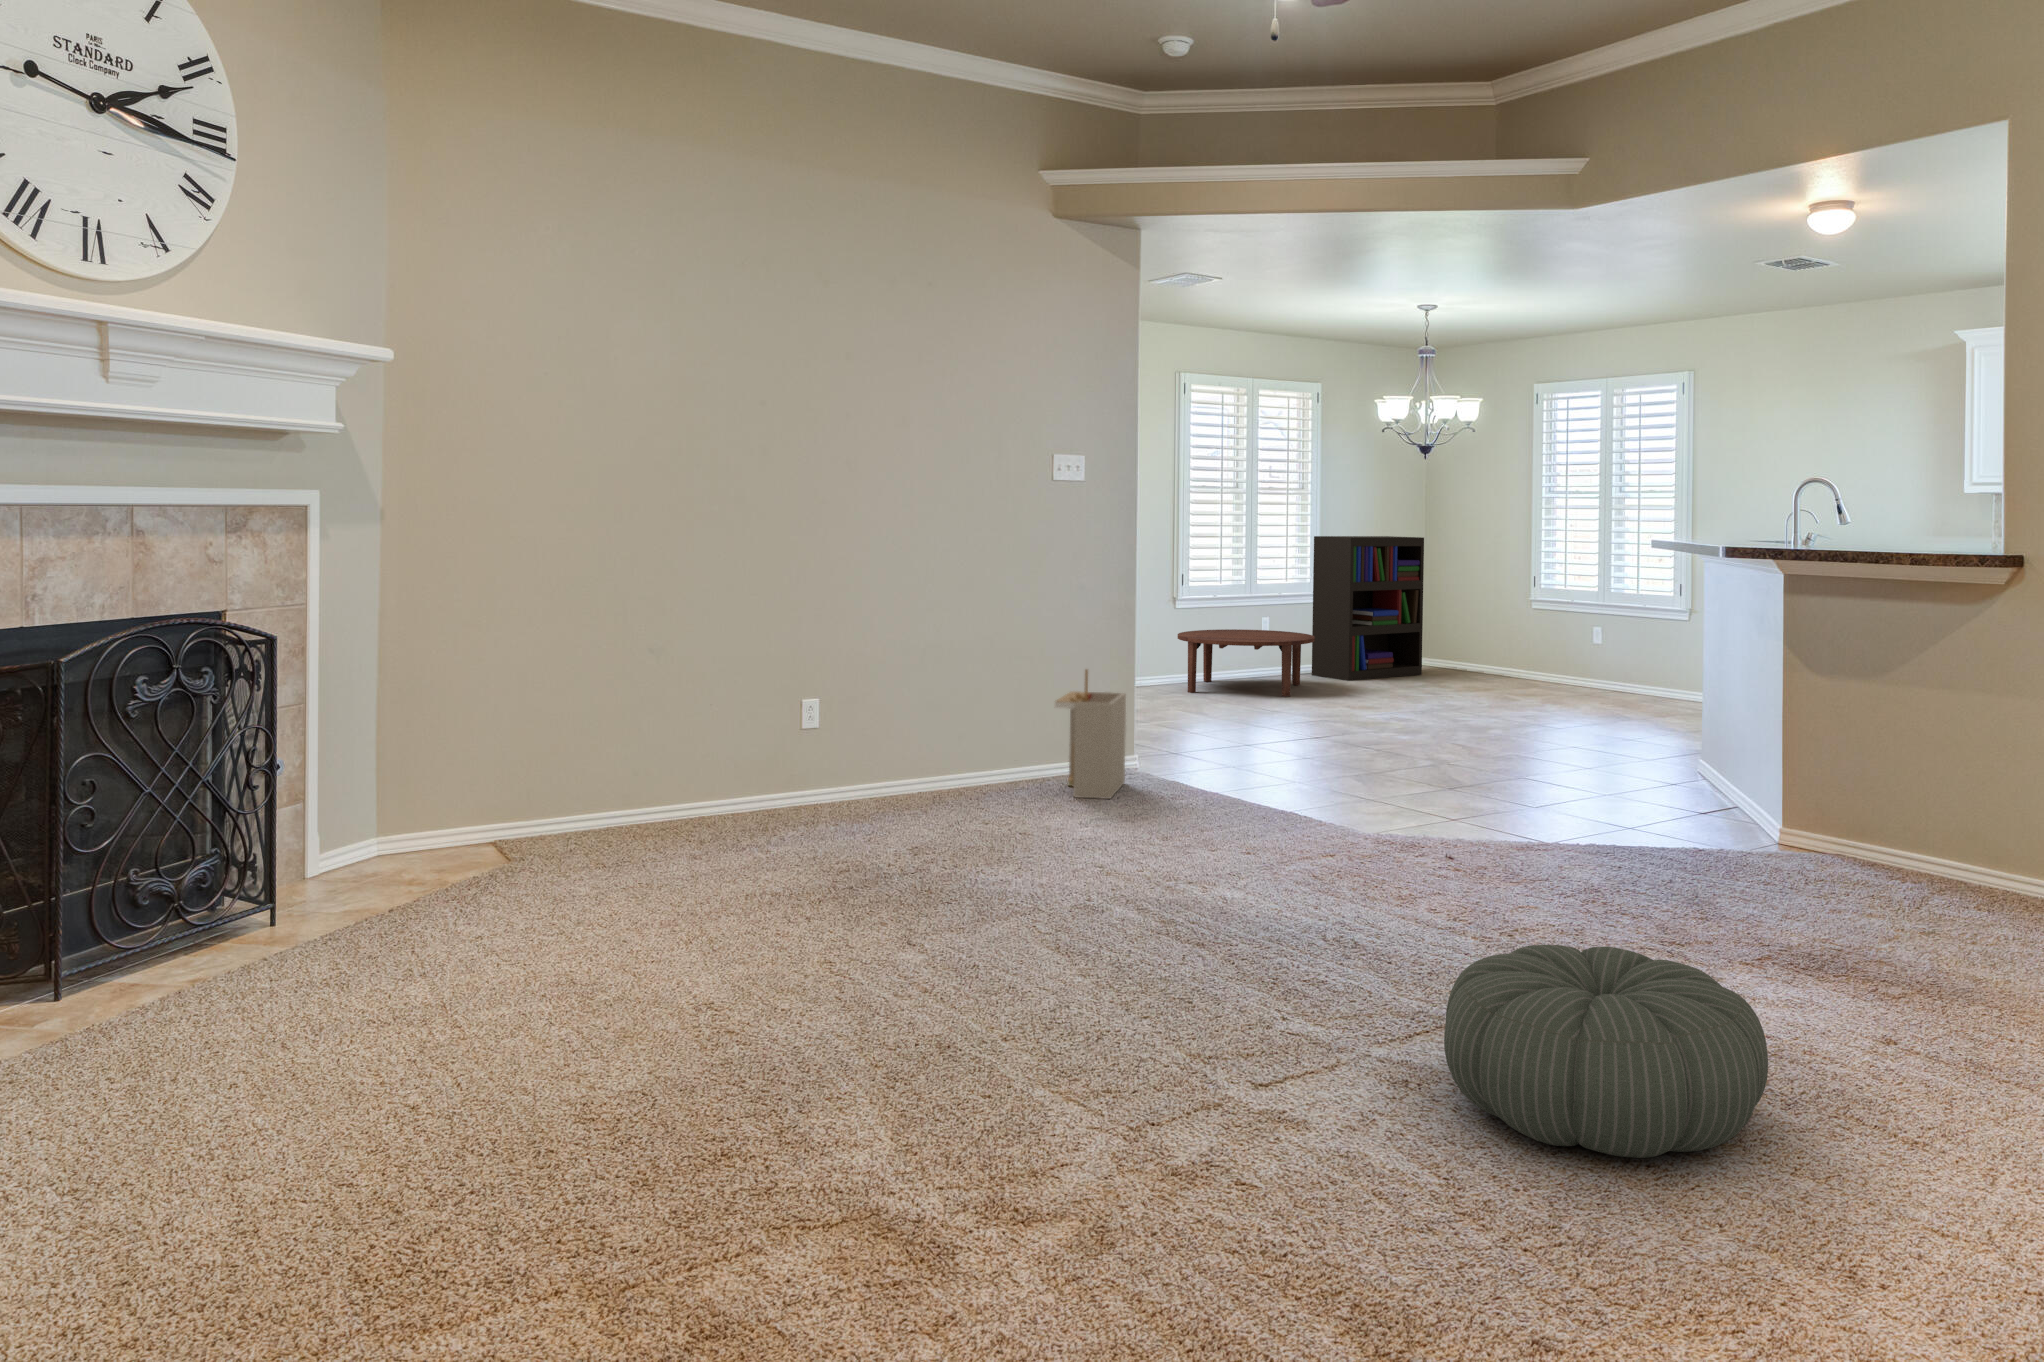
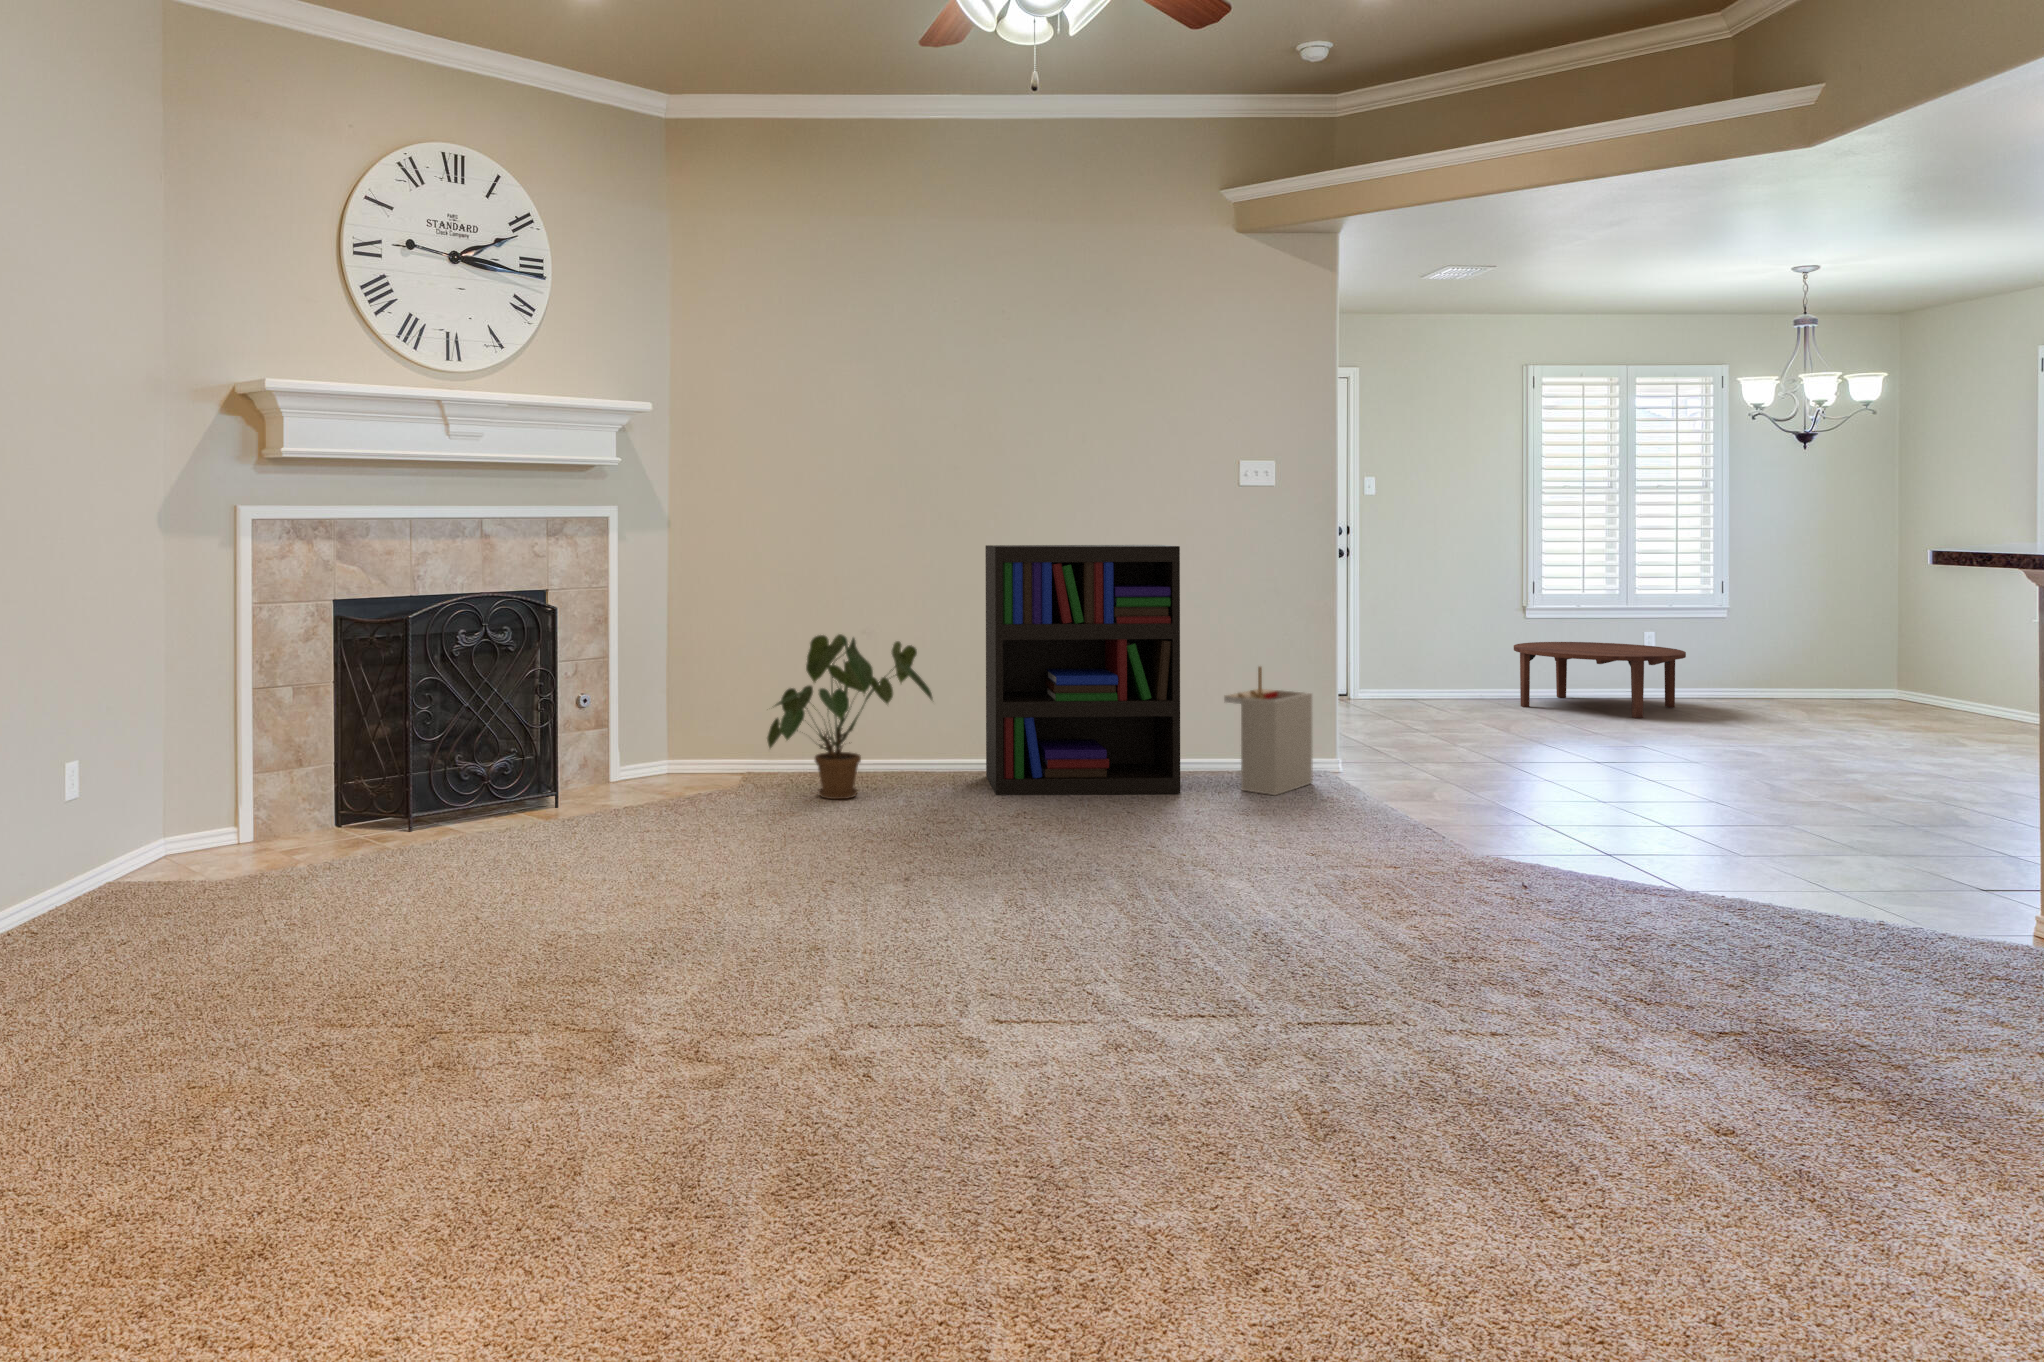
bookshelf: present [1312,536,1424,681] -> present [985,545,1180,795]
house plant: none [560,655,781,861] -> present [767,634,933,799]
pouf: present [1444,945,1768,1158] -> none [1160,972,1535,1231]

